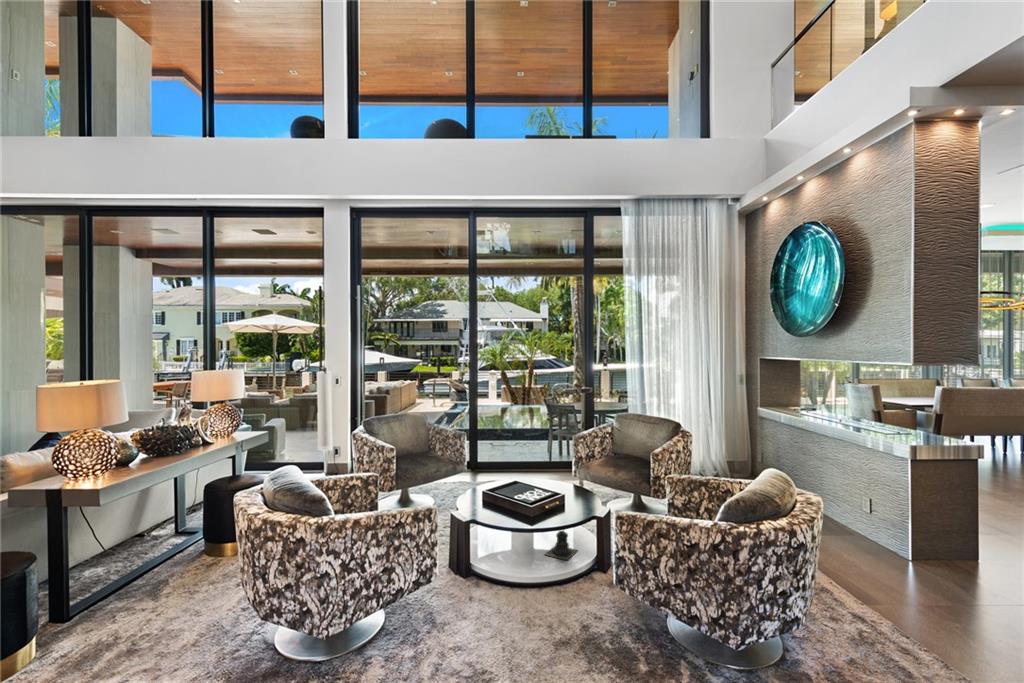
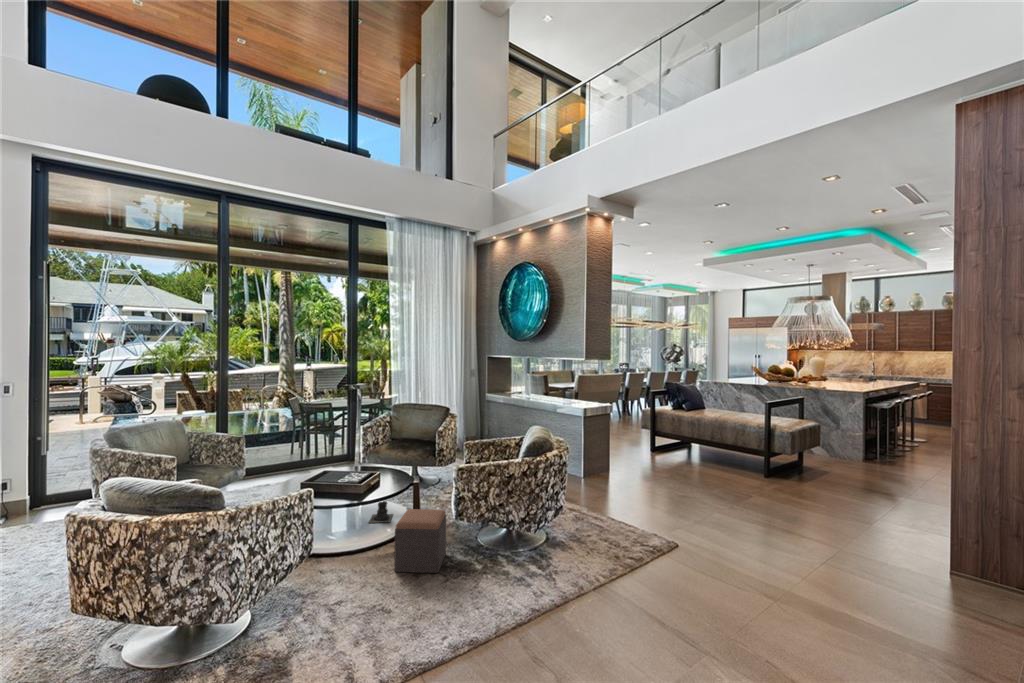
footstool: none [531,554,608,655] -> present [394,509,446,573]

